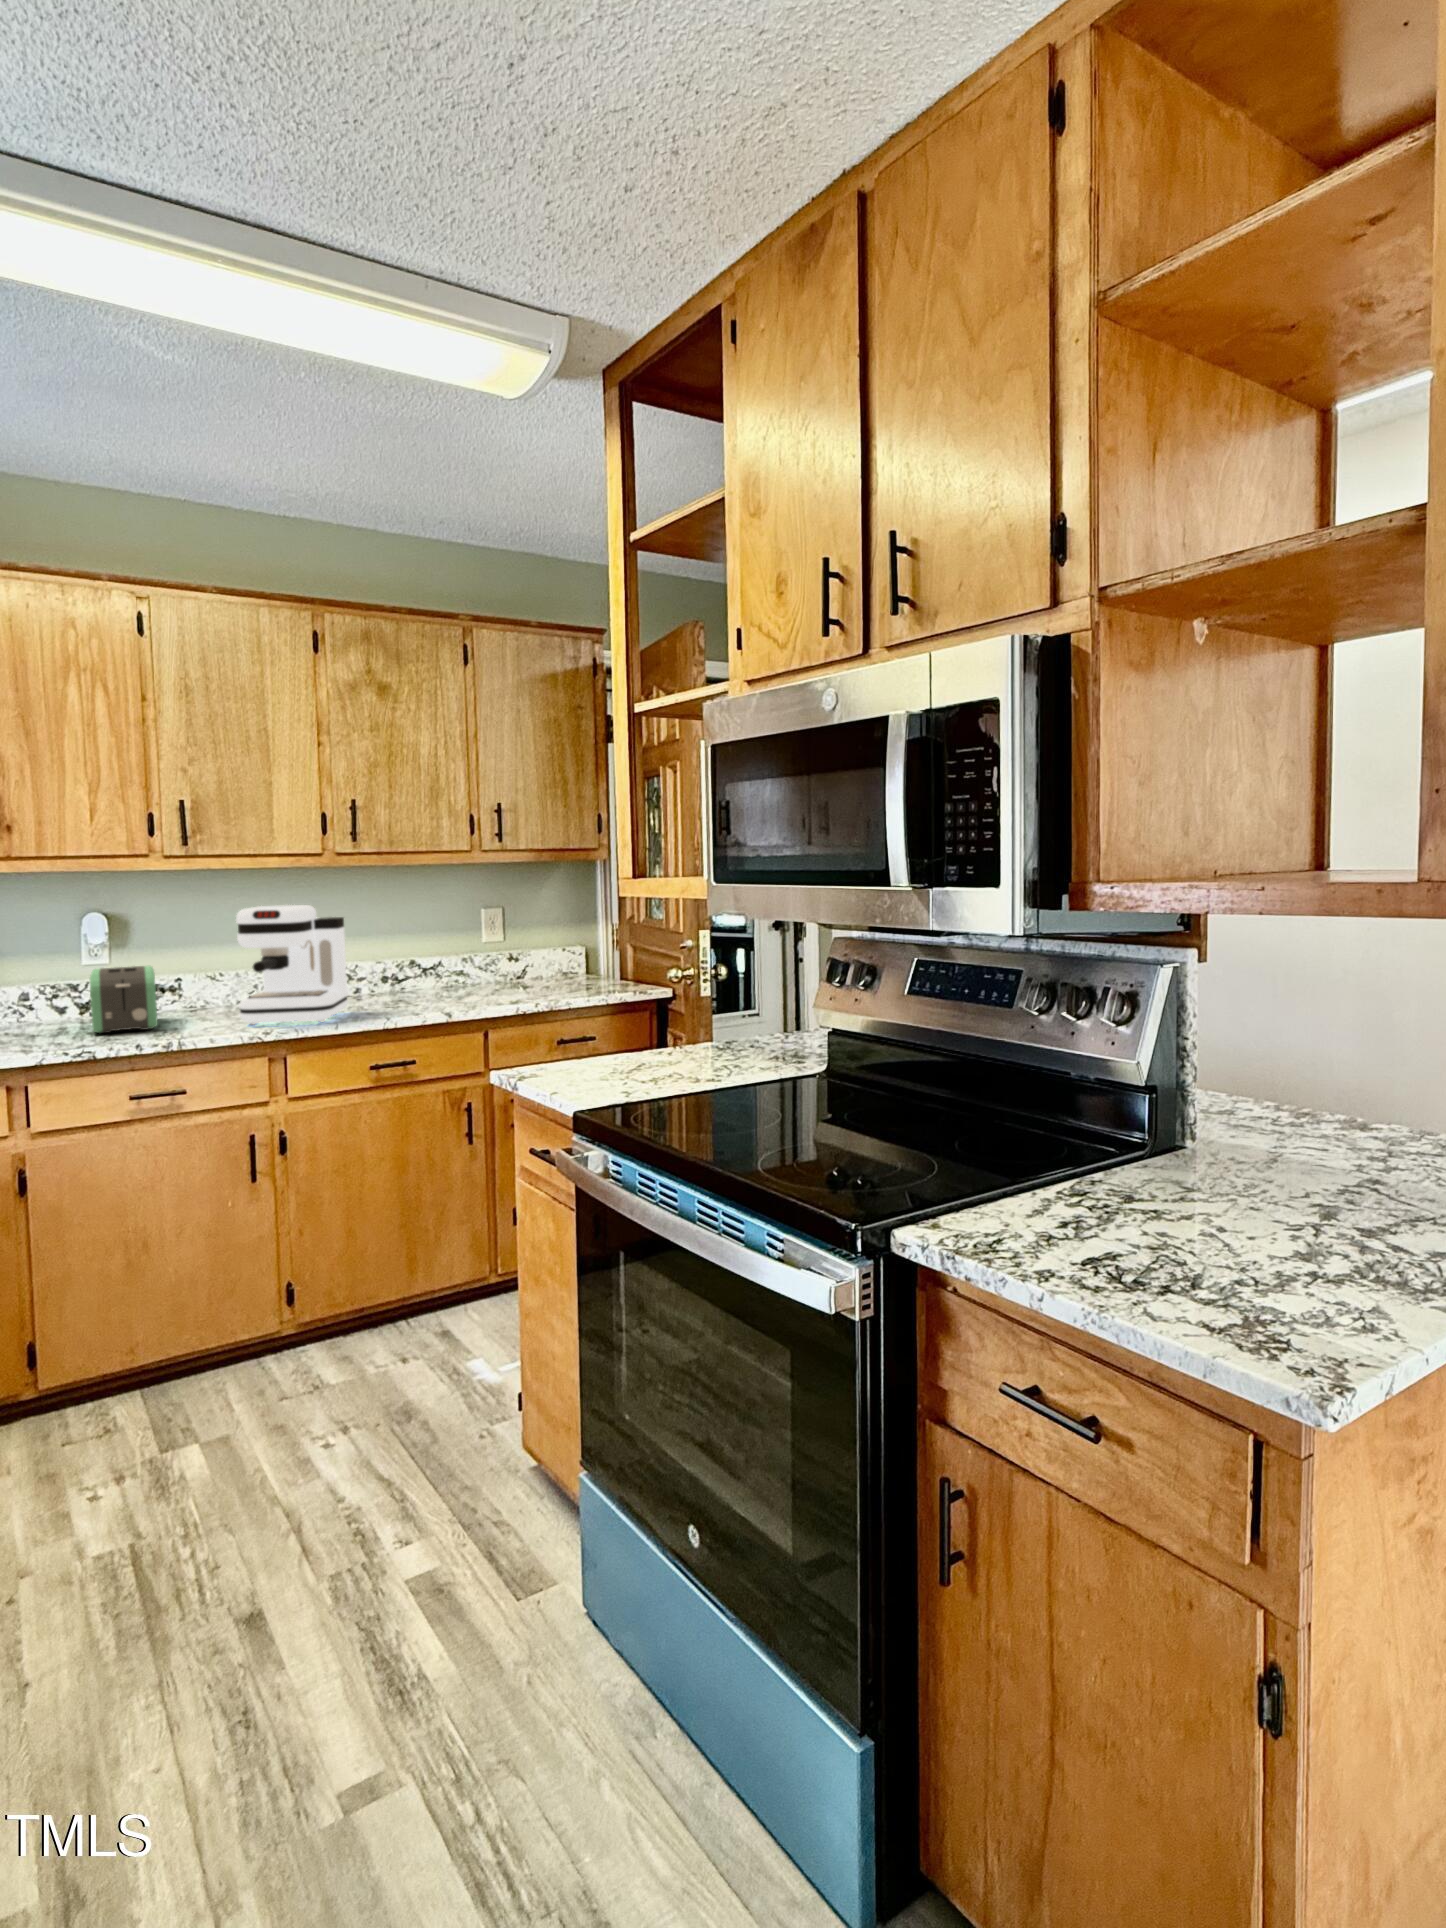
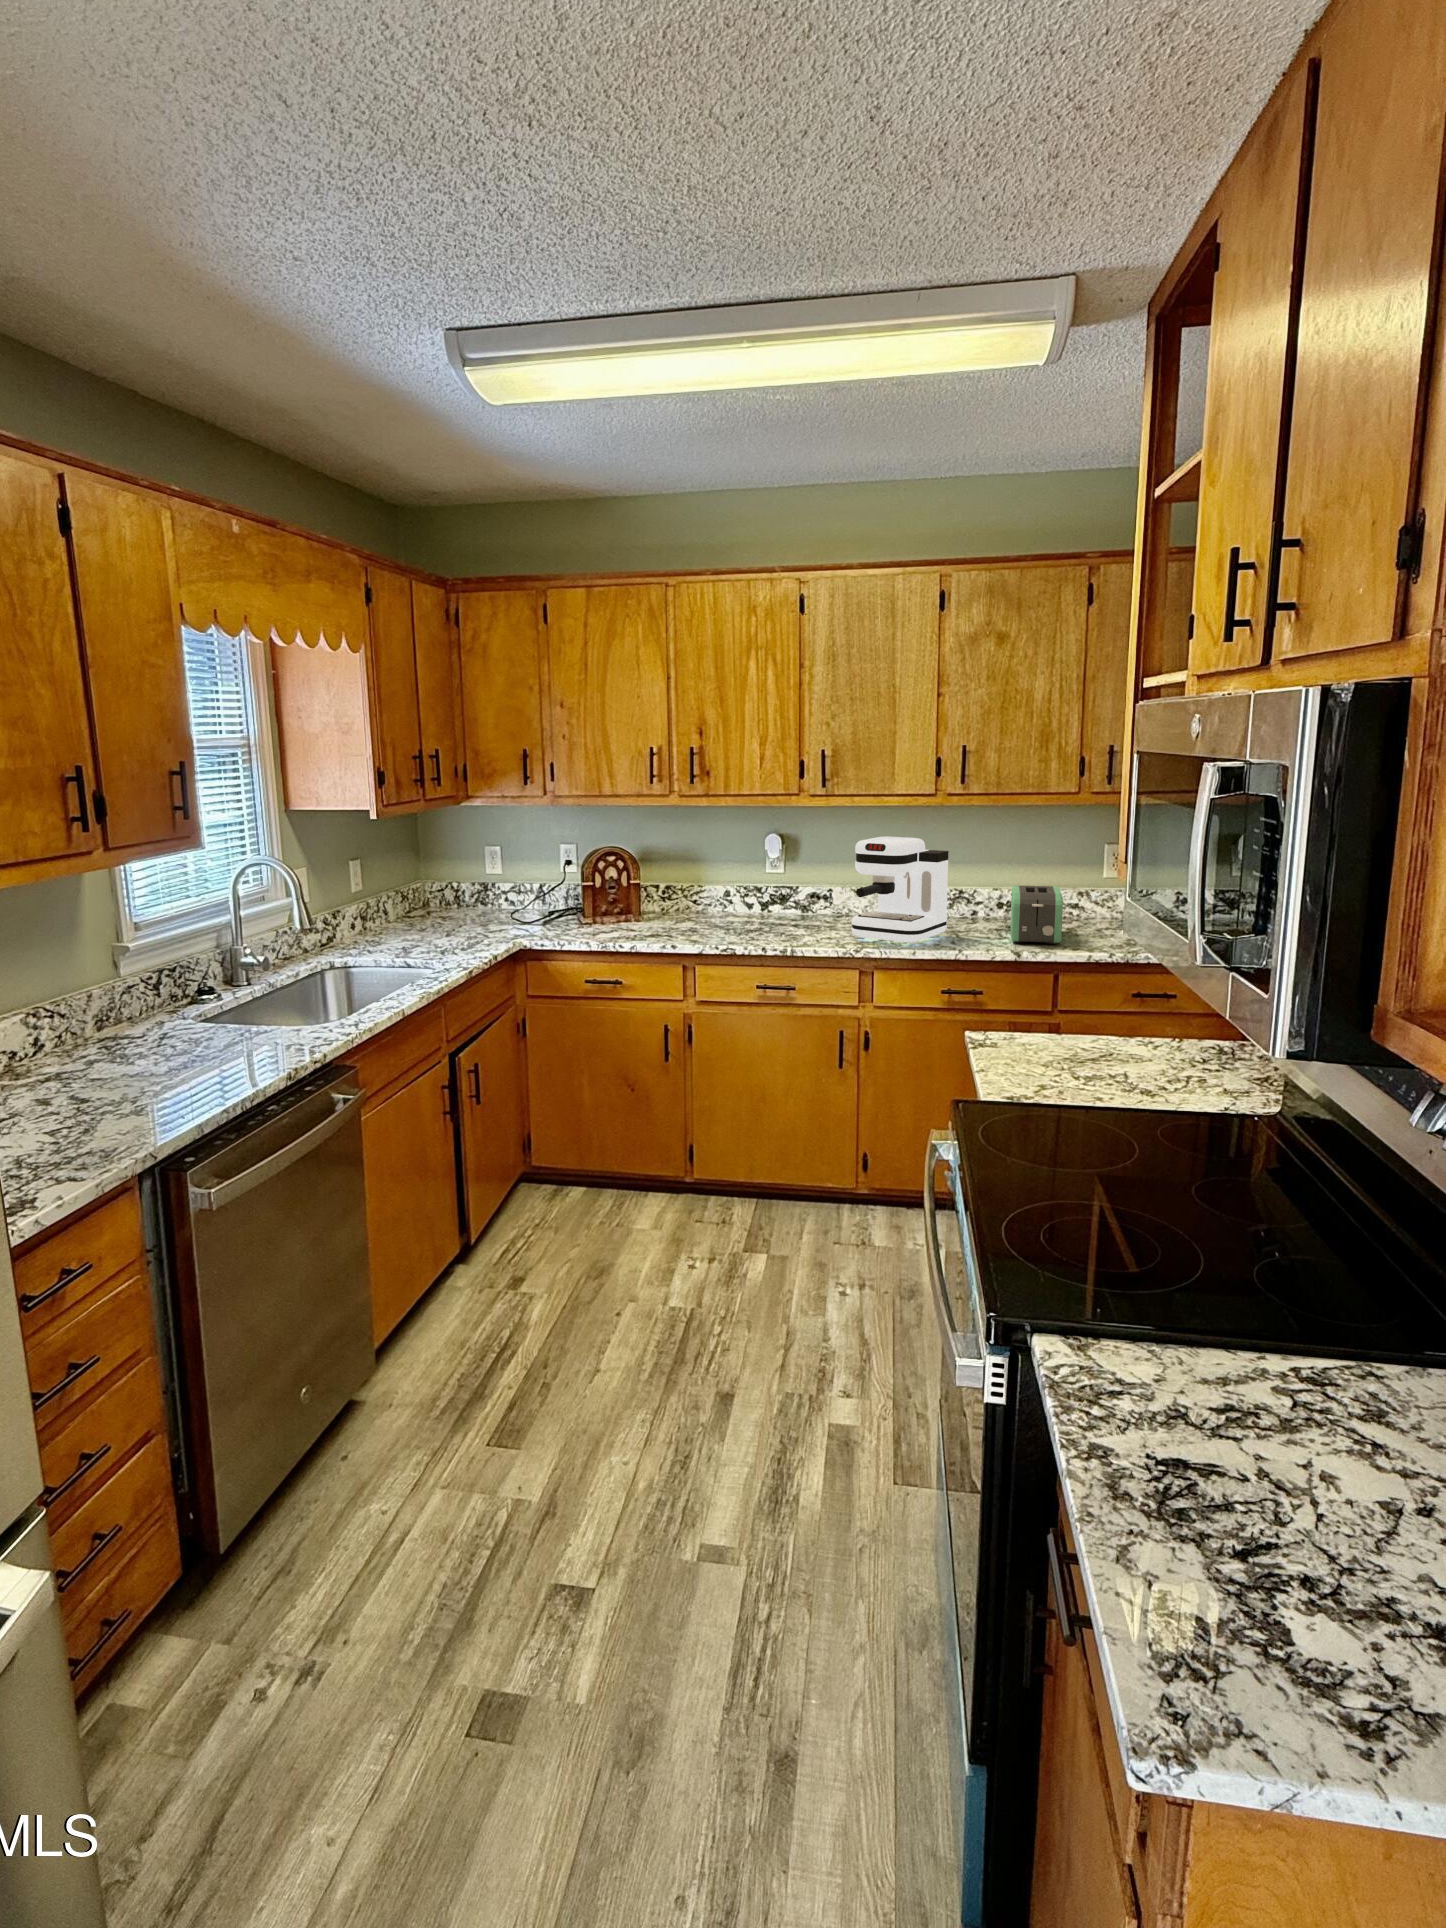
toaster: present [90,966,158,1033] -> present [1010,885,1063,944]

